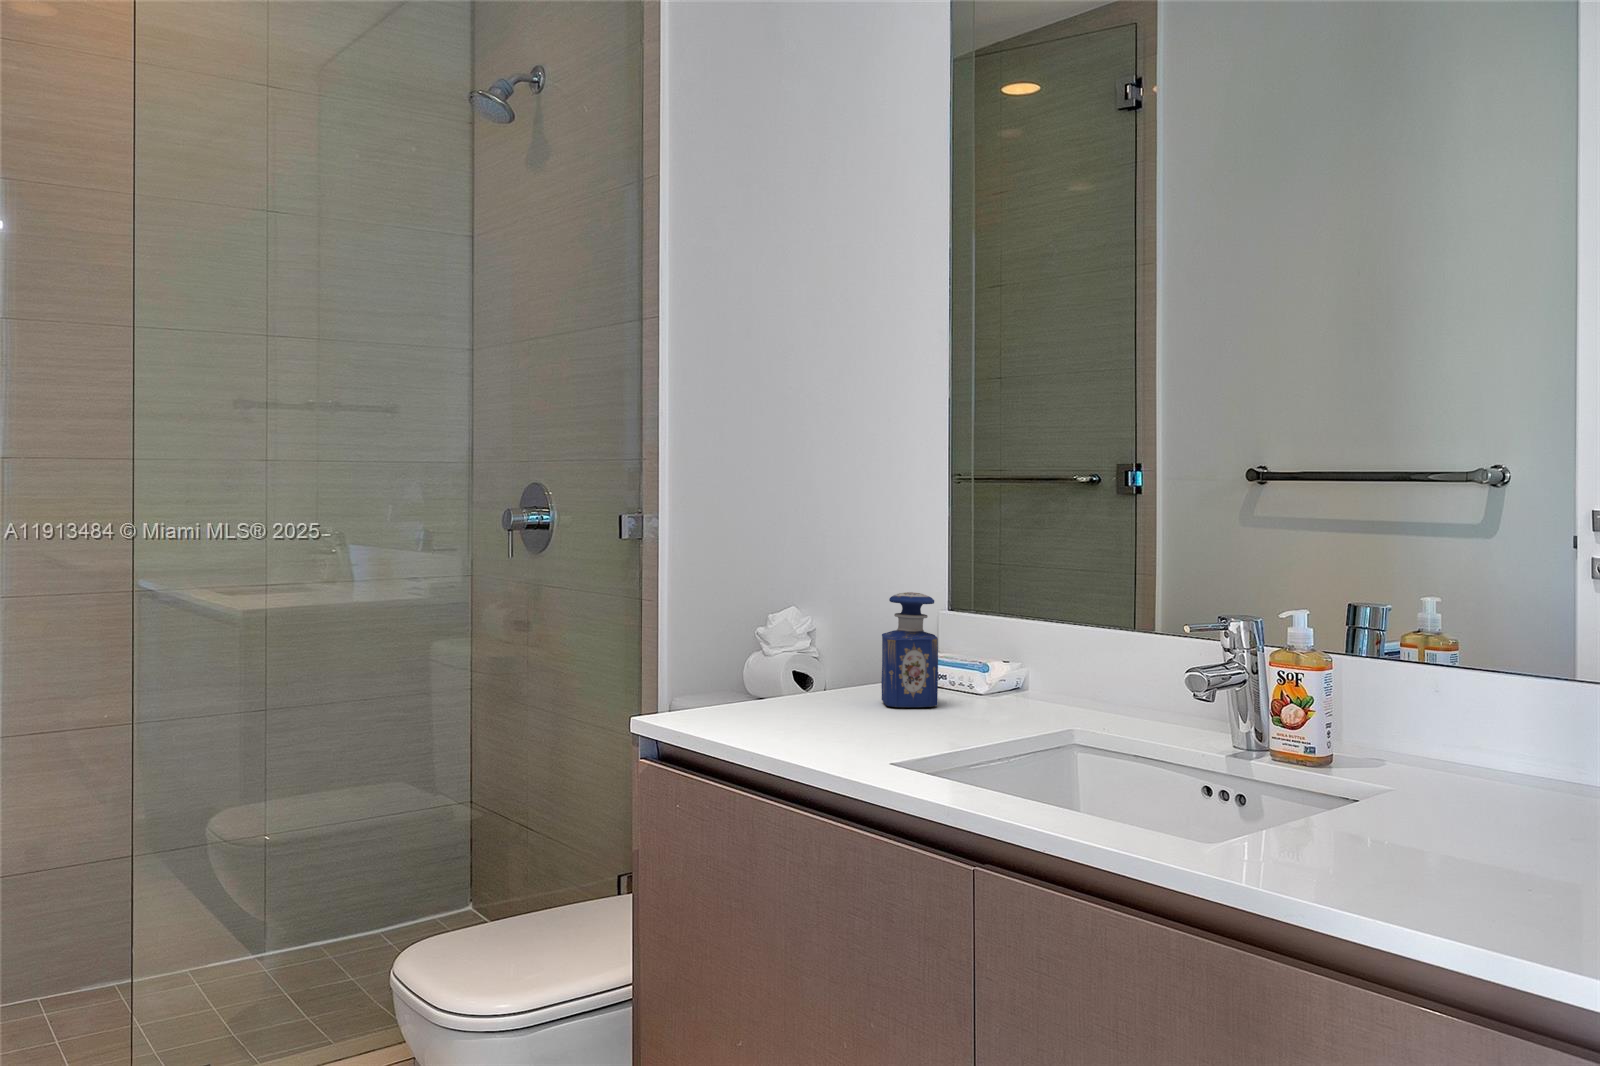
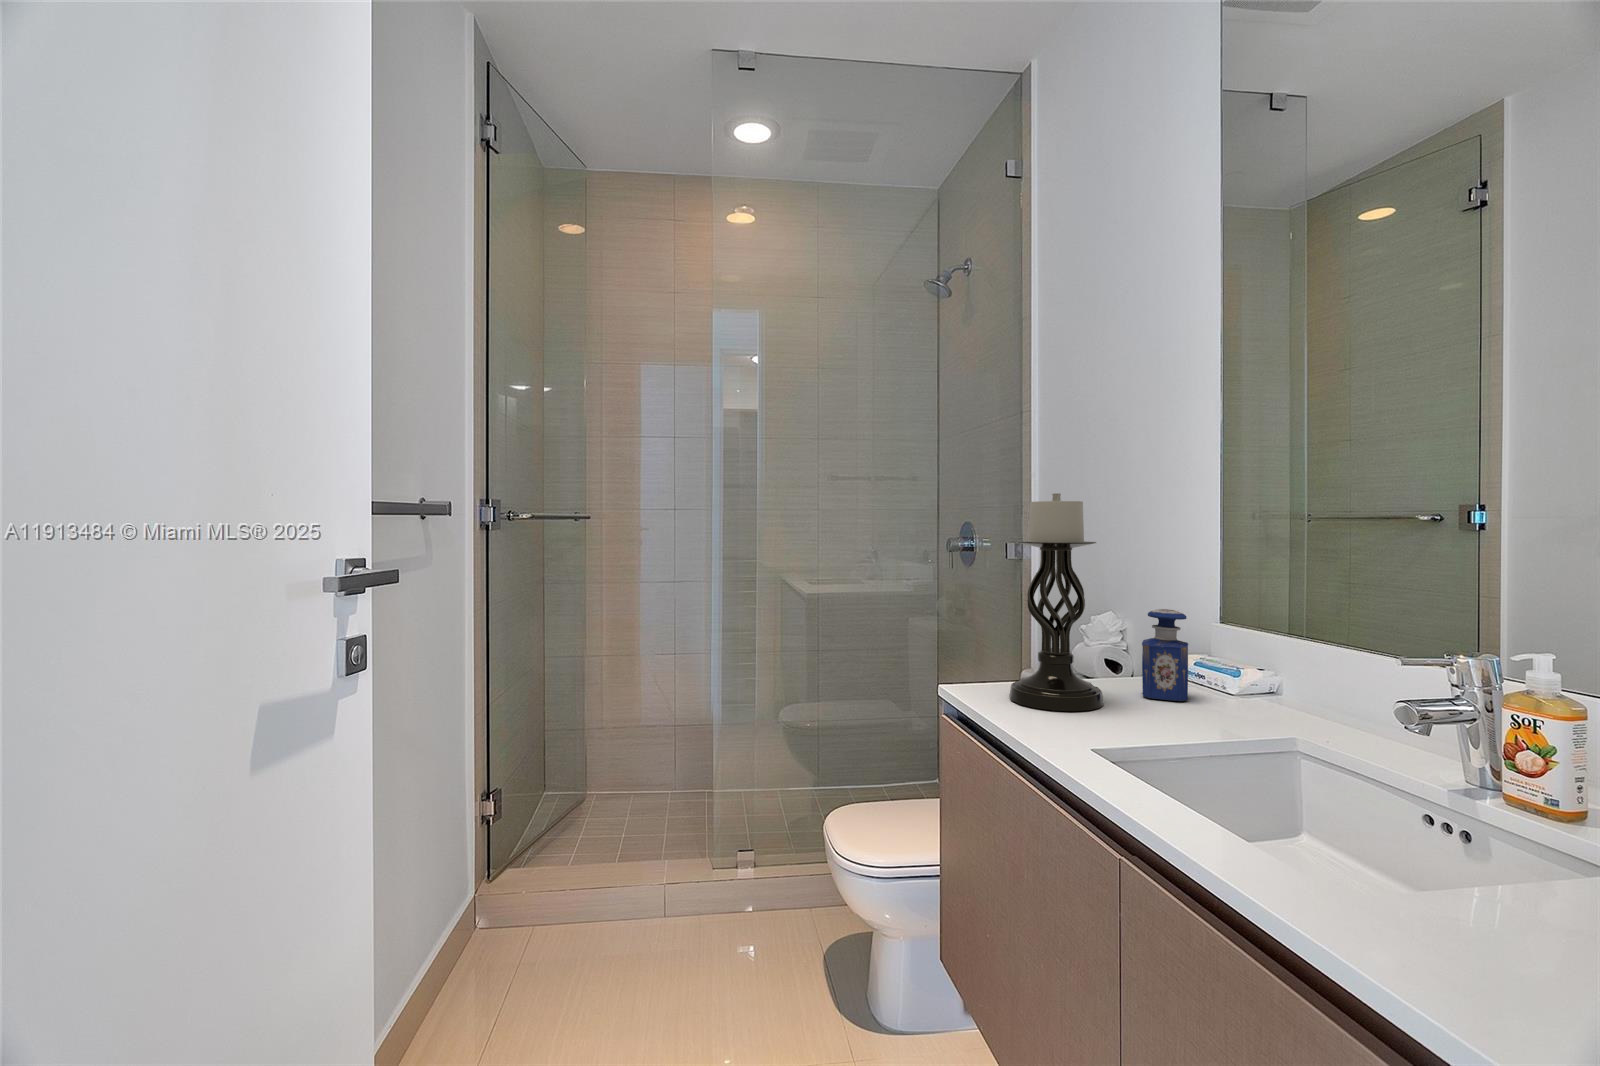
candle holder: none [733,439,853,730] -> present [1009,493,1104,711]

